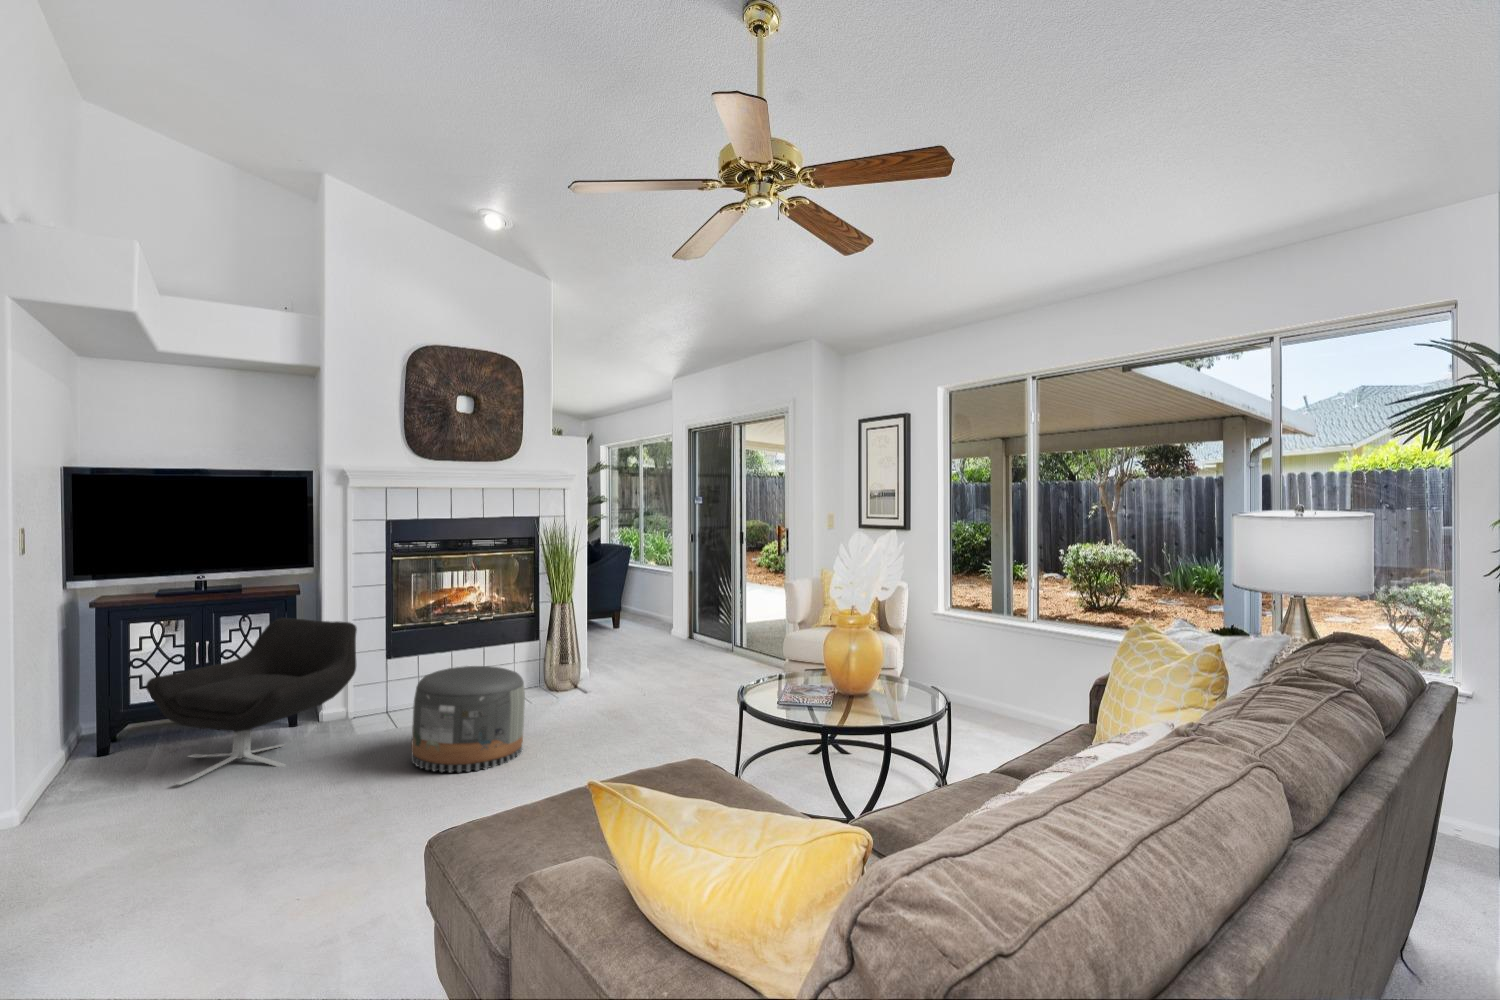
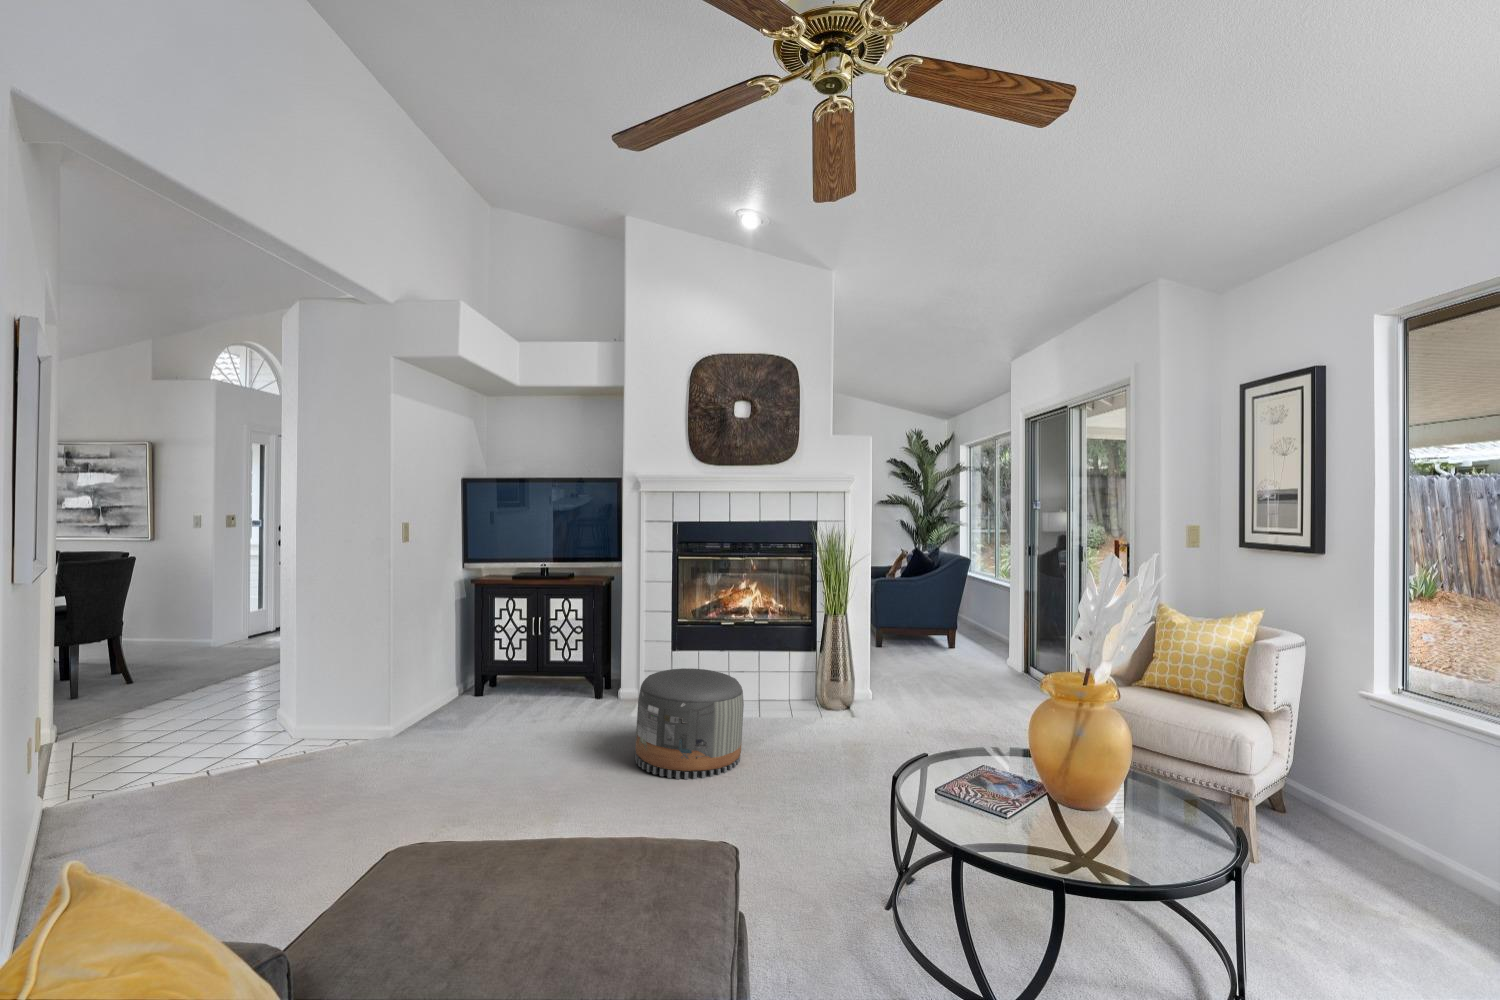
lounge chair: present [146,618,357,785] -> none [479,603,632,737]

